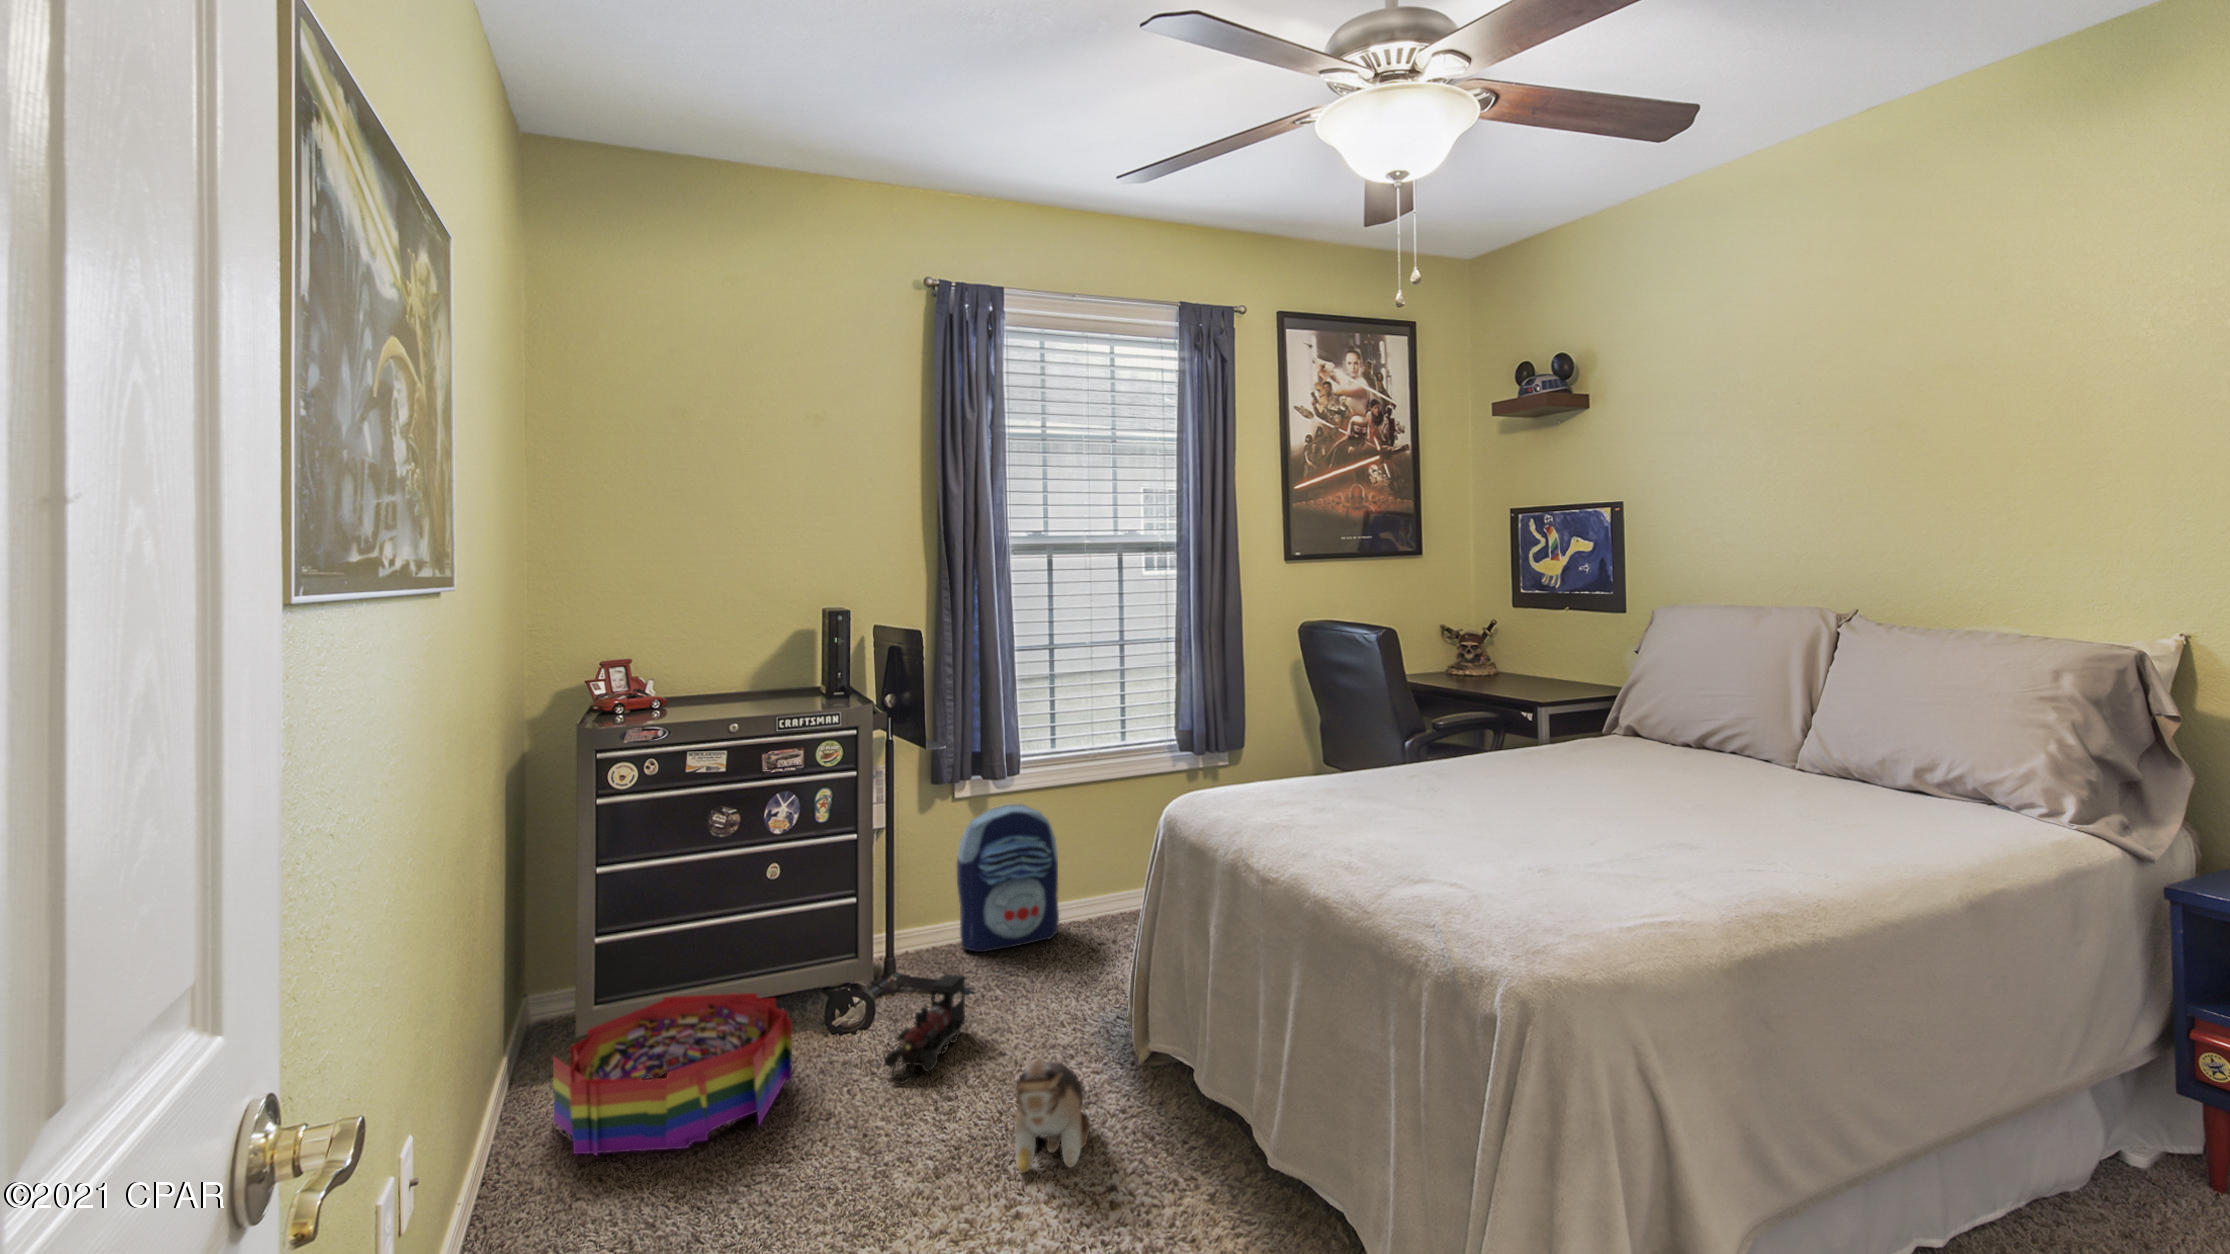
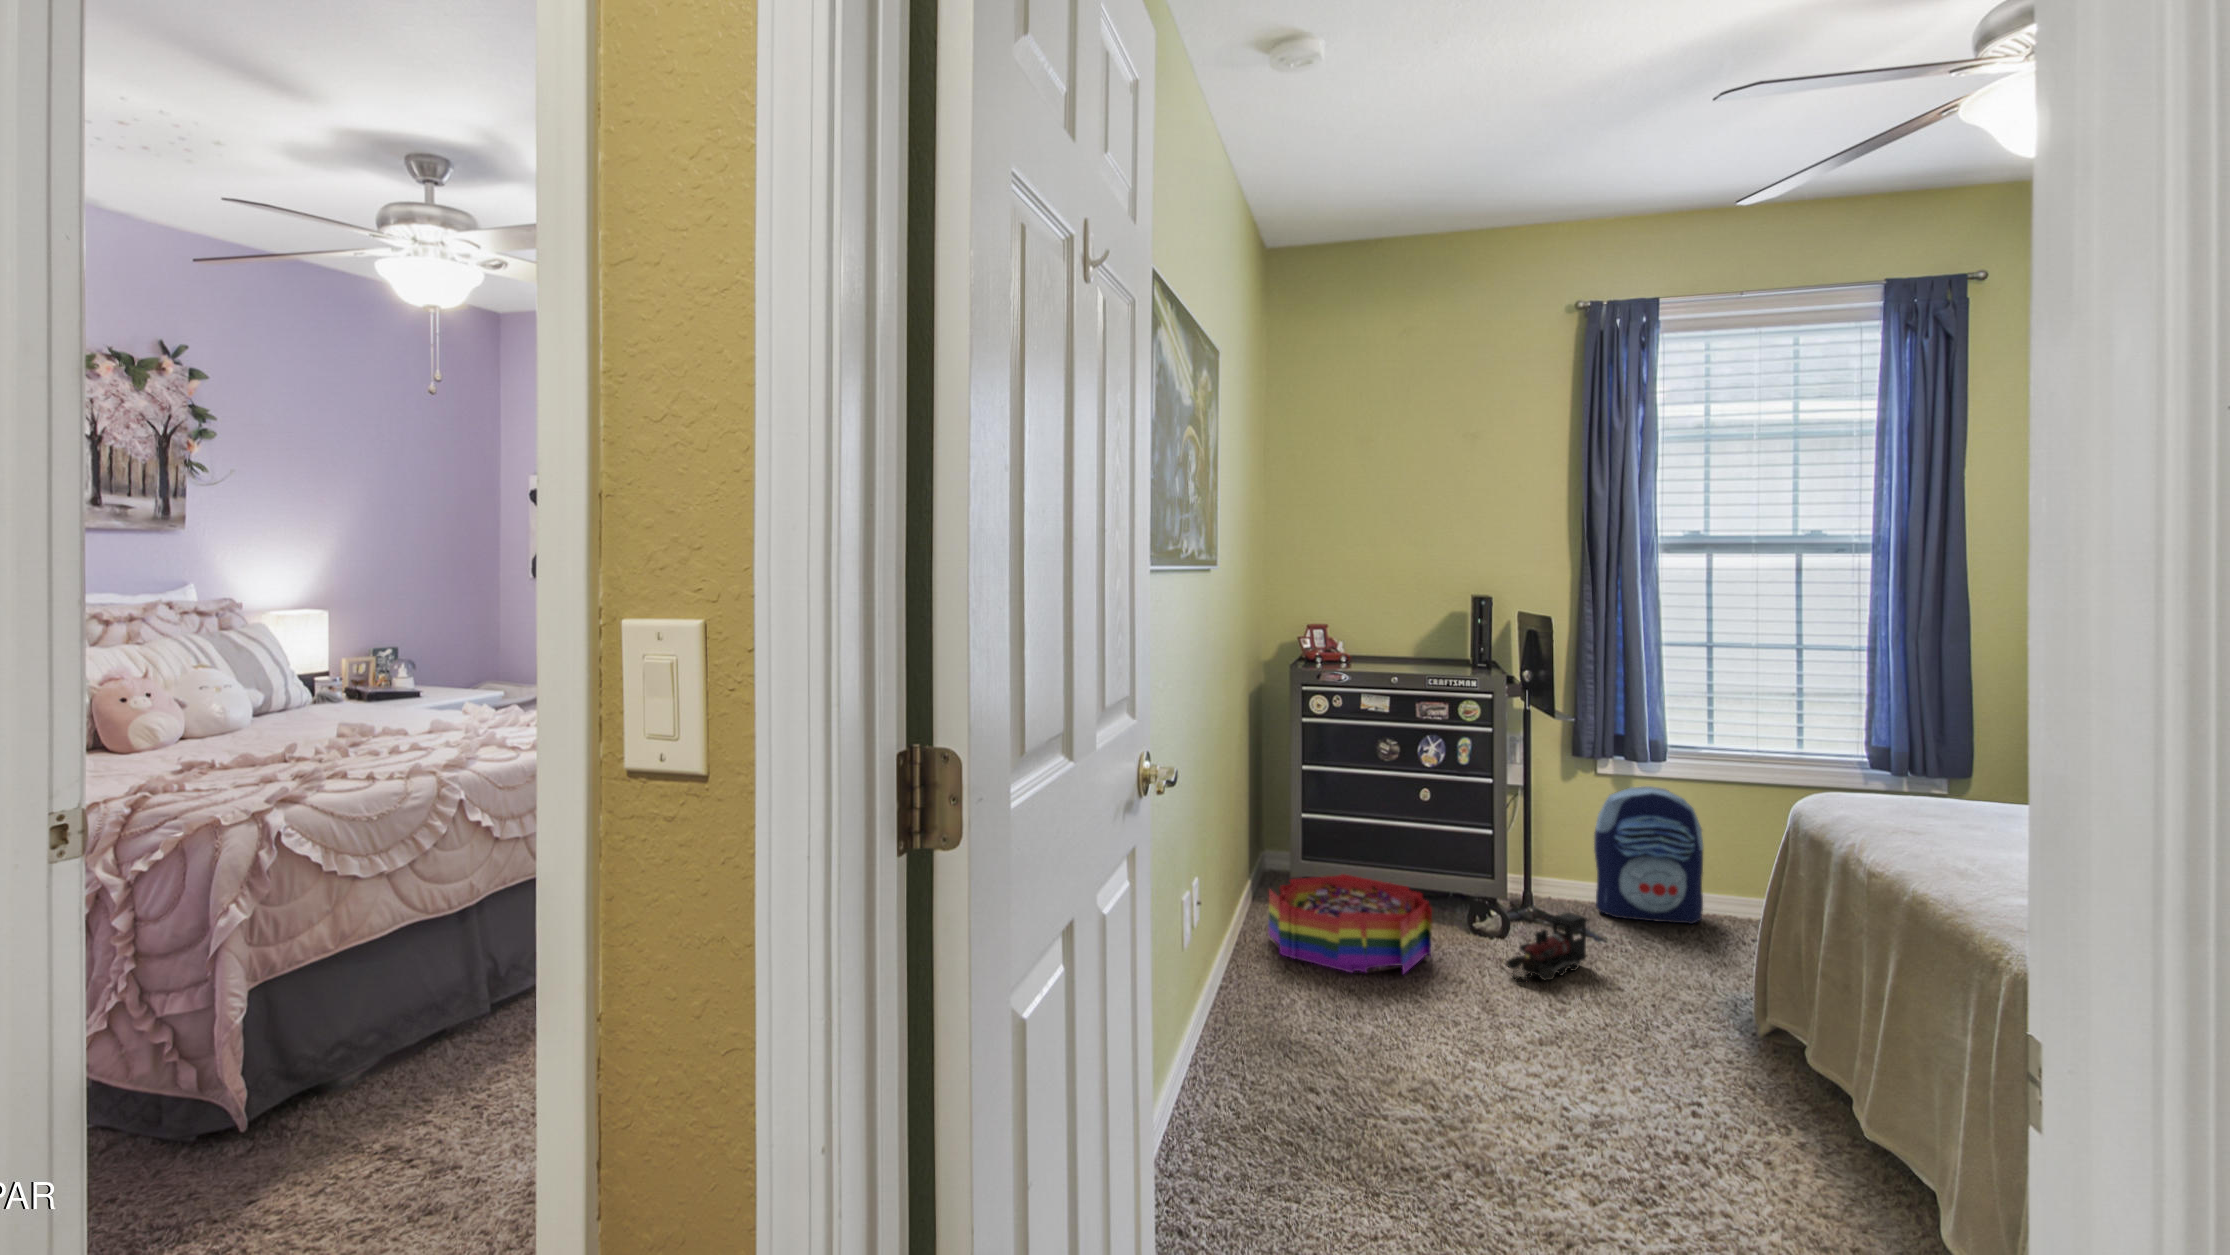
plush toy: present [1010,1059,1090,1173] -> none [1597,972,1689,1077]

